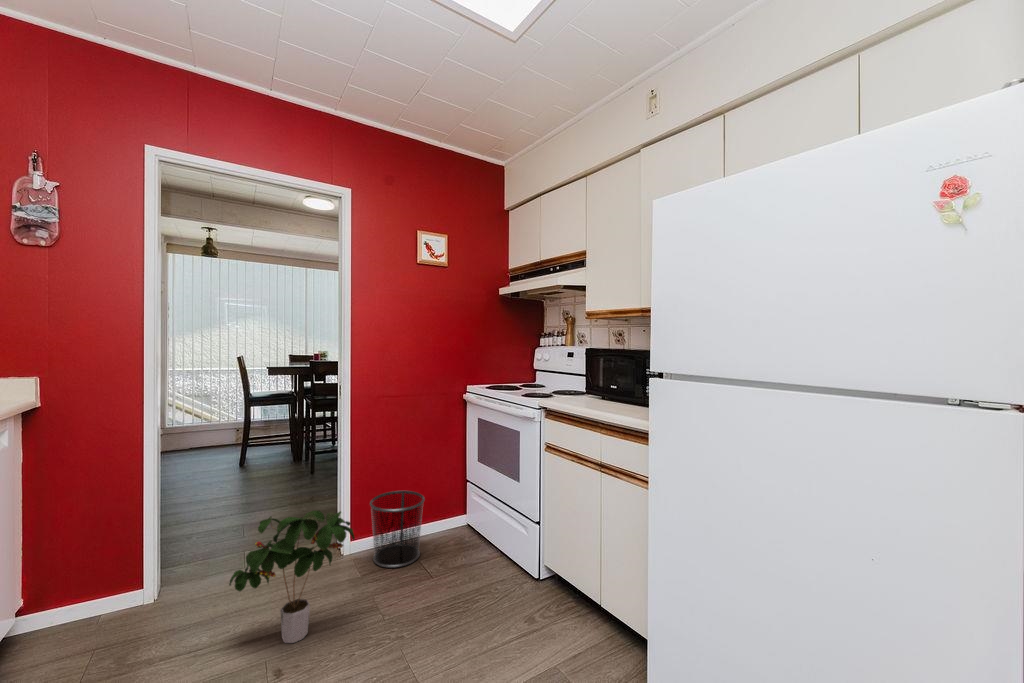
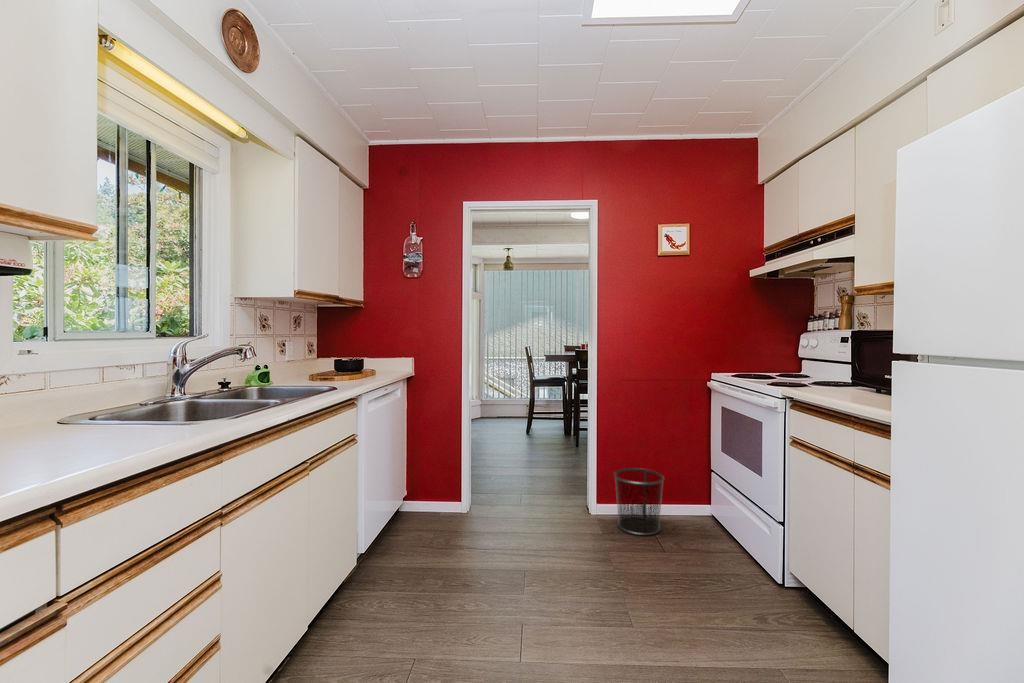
potted plant: present [229,511,355,643] -> none [509,464,594,563]

